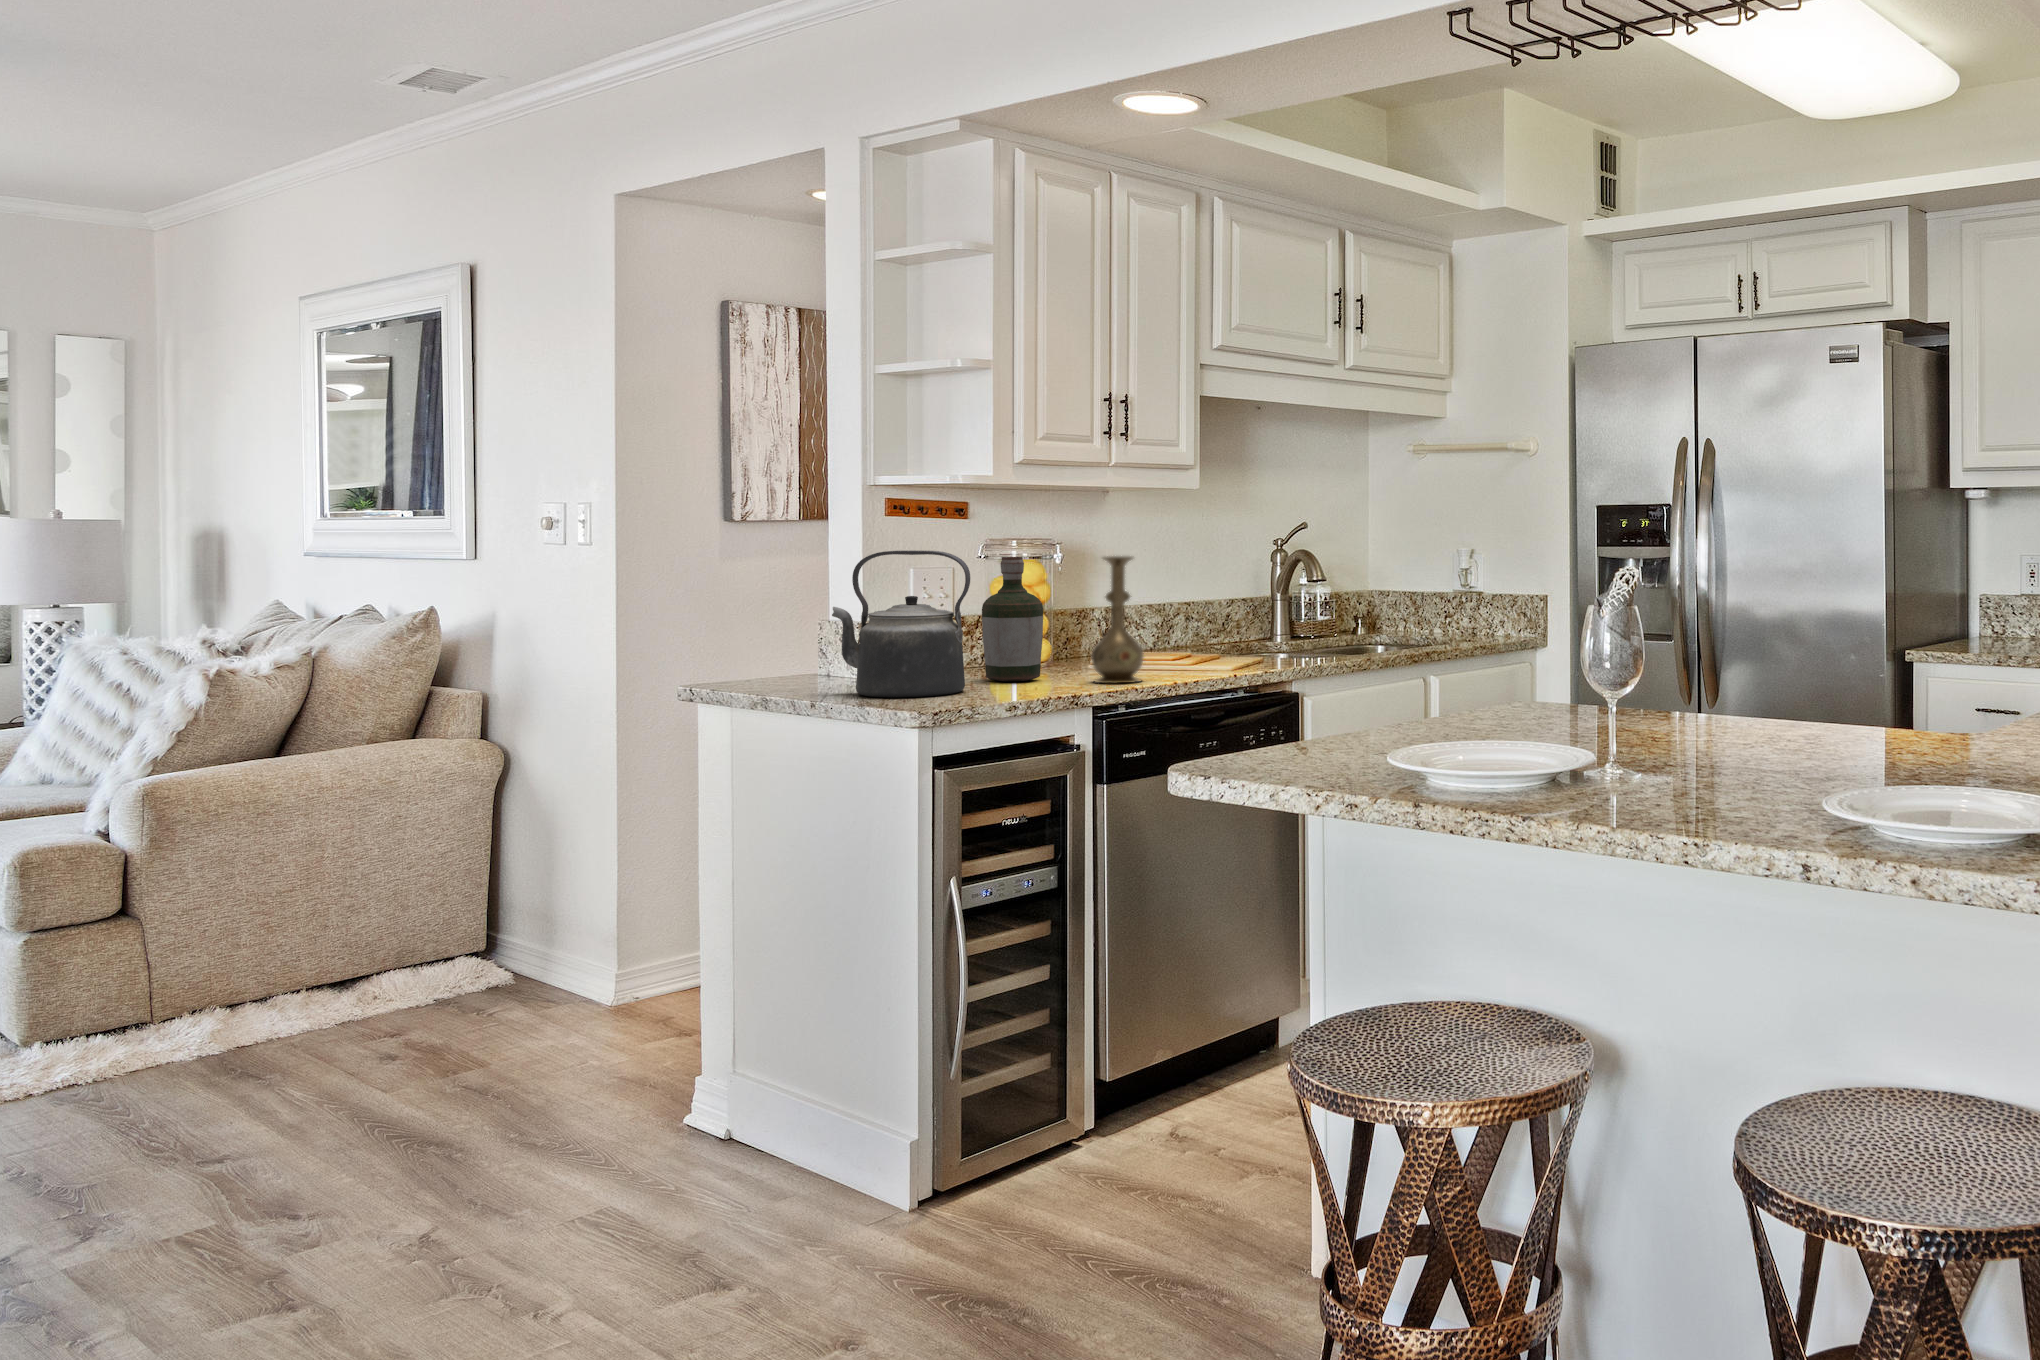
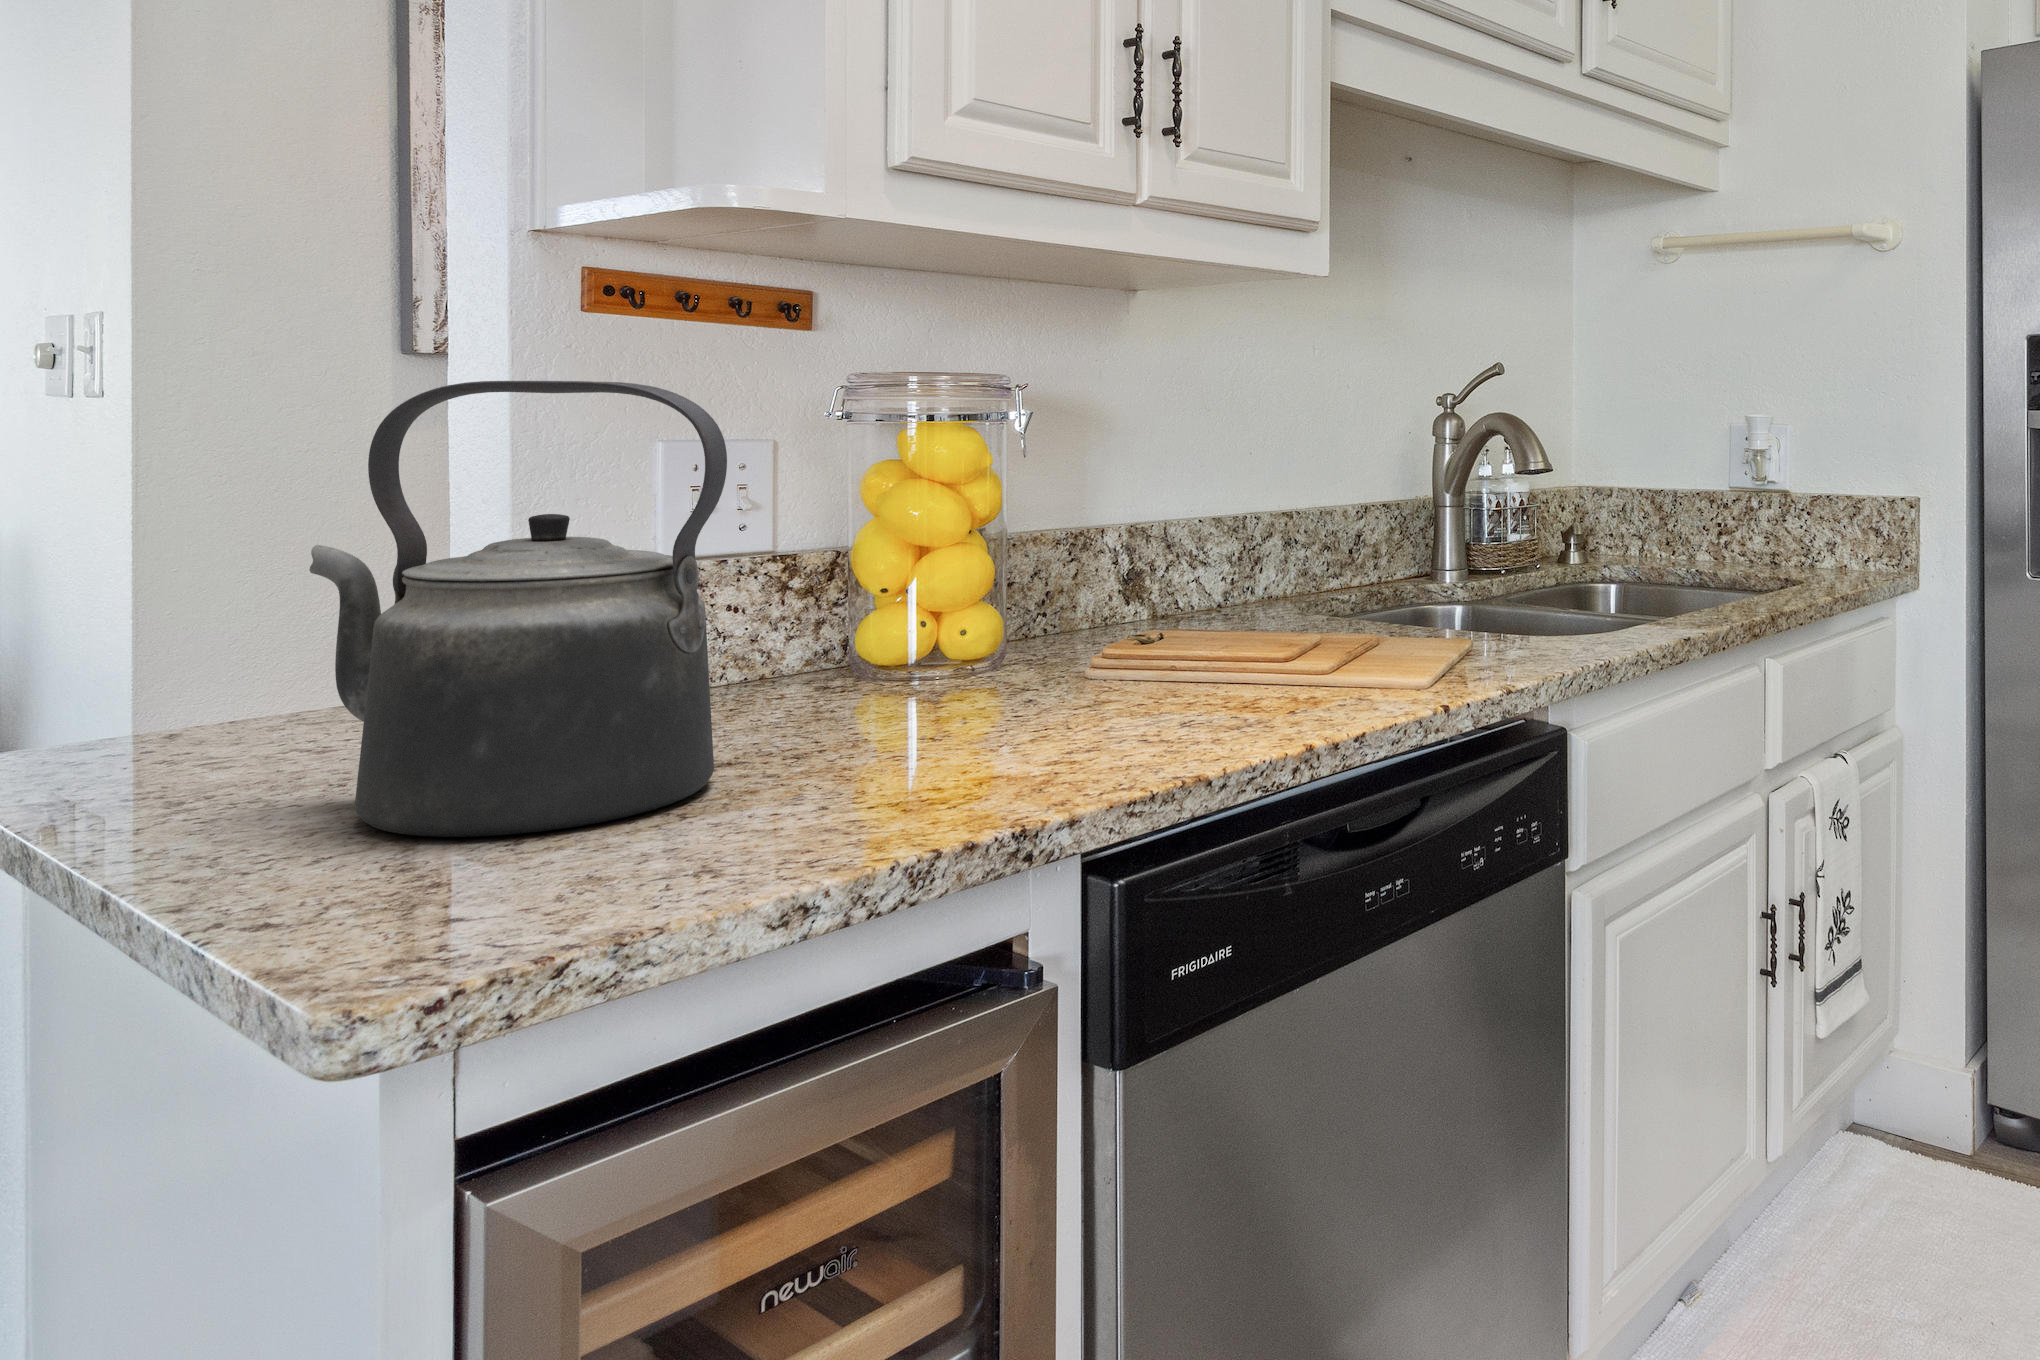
vase: present [1091,556,1144,683] -> none [1084,408,1221,745]
bottle: present [982,557,1043,681] -> none [806,409,965,733]

